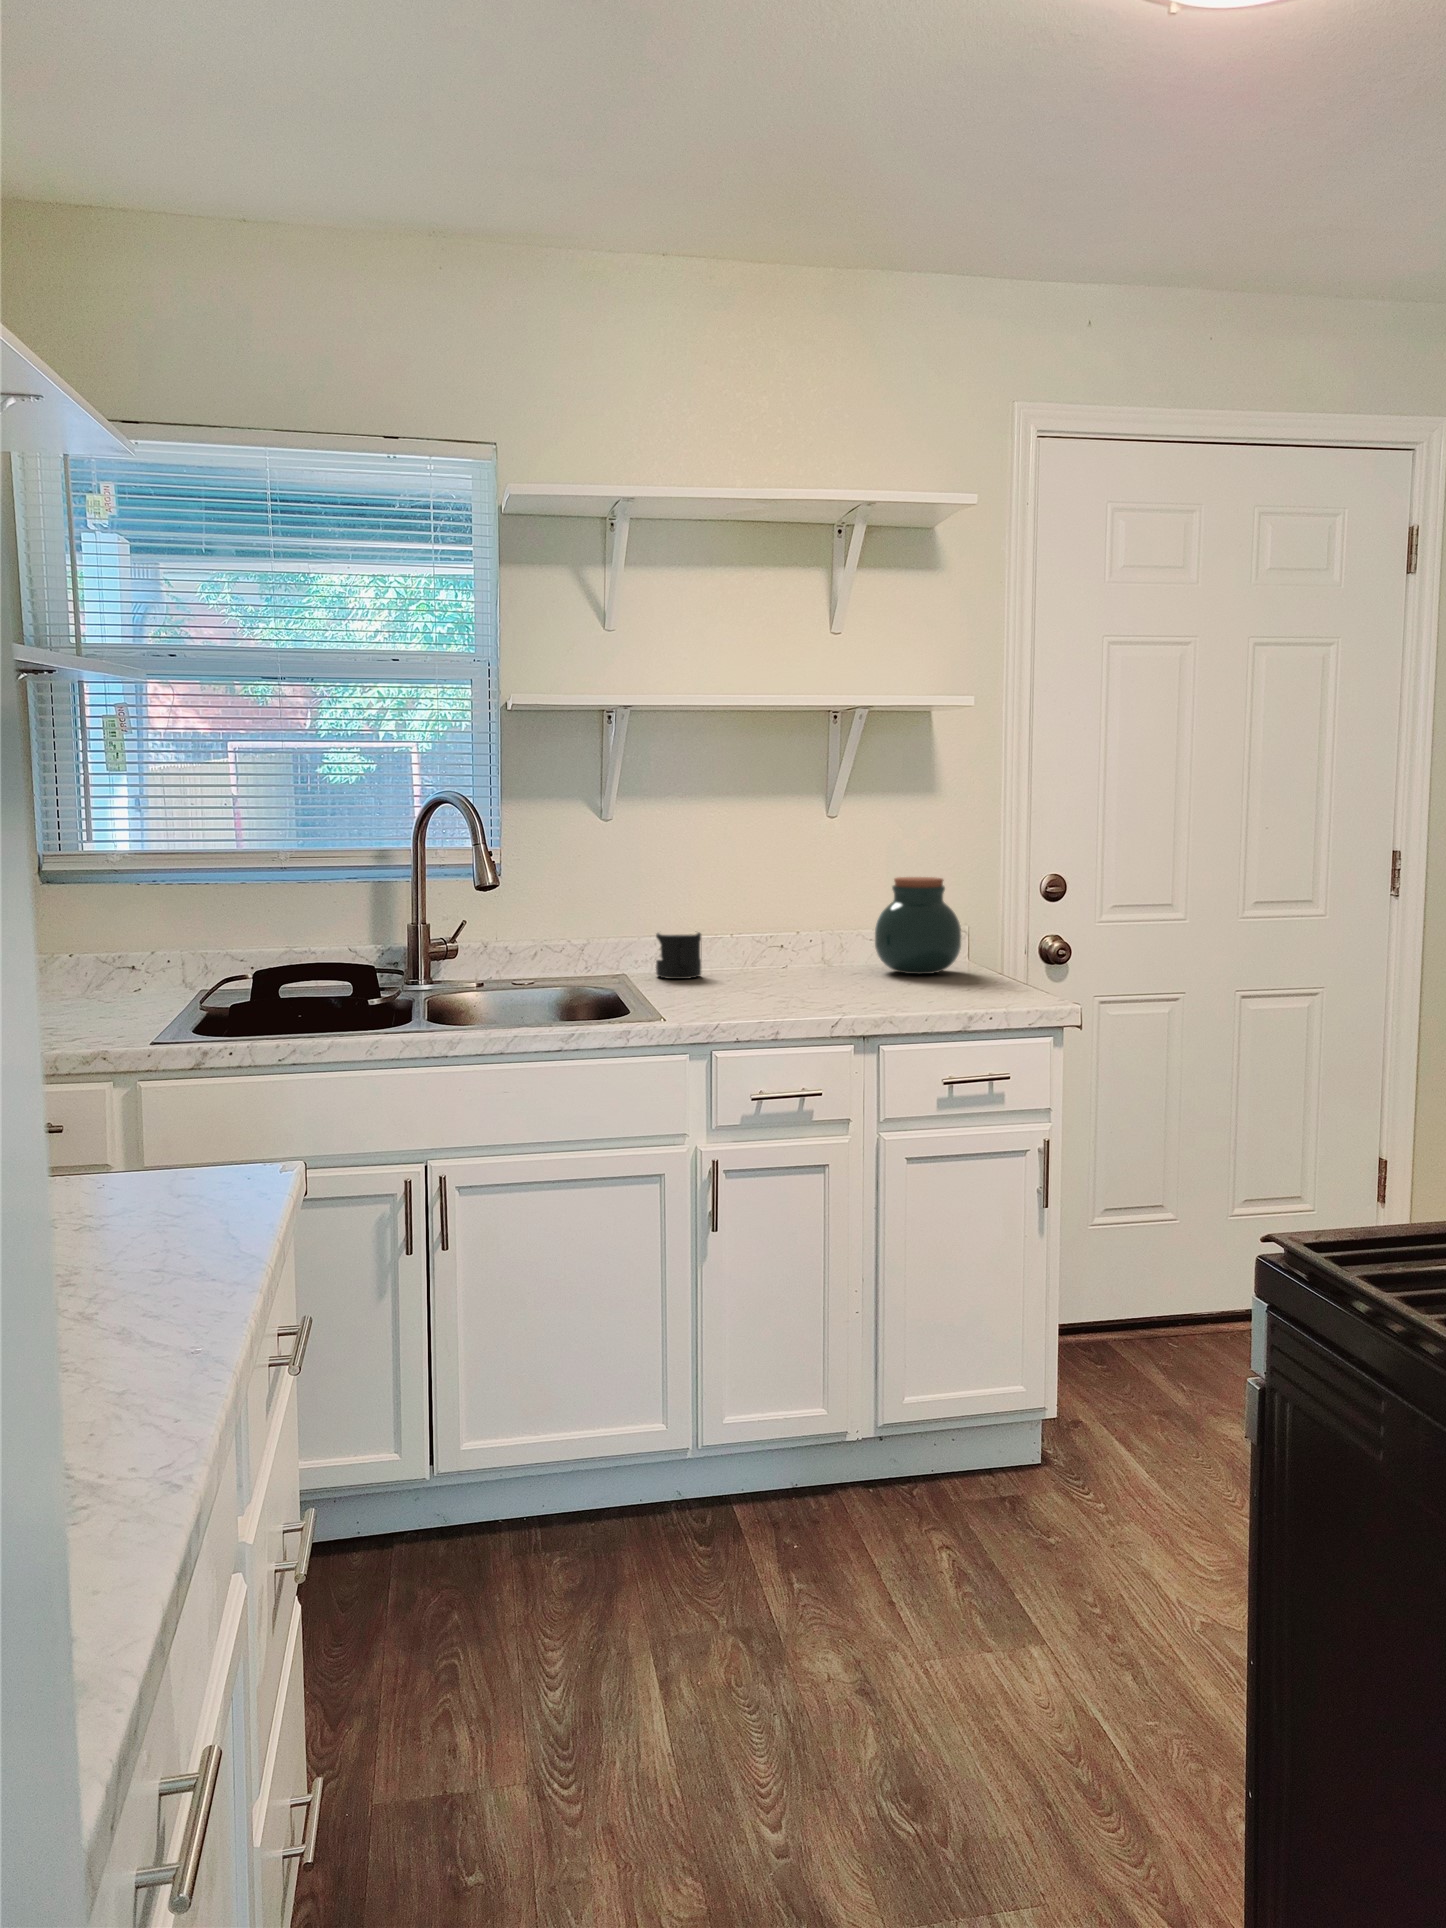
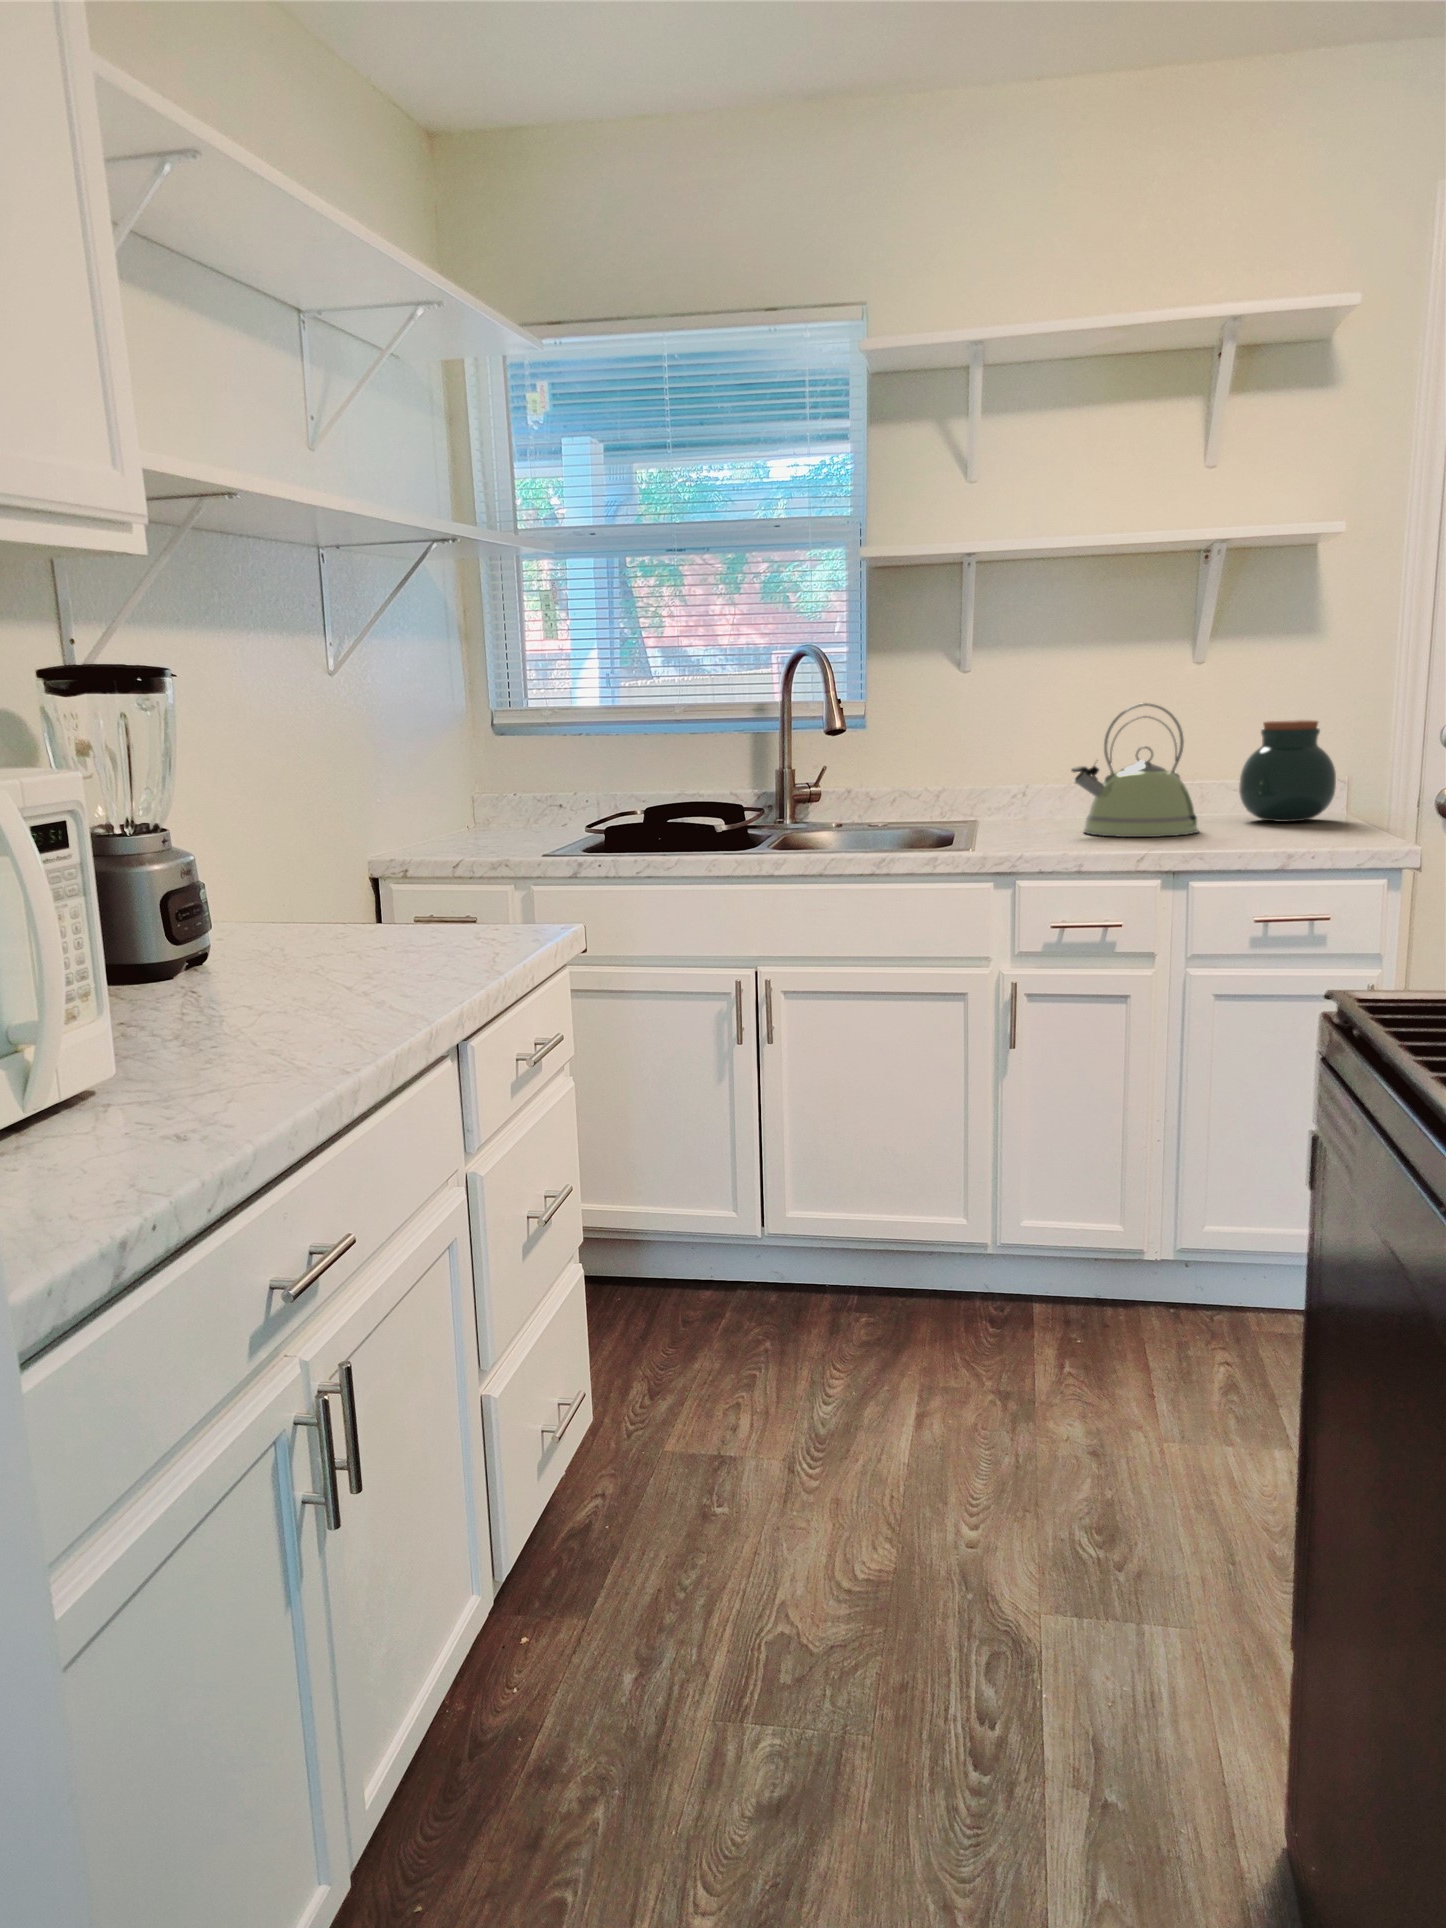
kettle: none [733,863,856,997] -> present [1072,703,1199,837]
mug: present [656,932,701,979] -> none [1011,779,1056,824]

